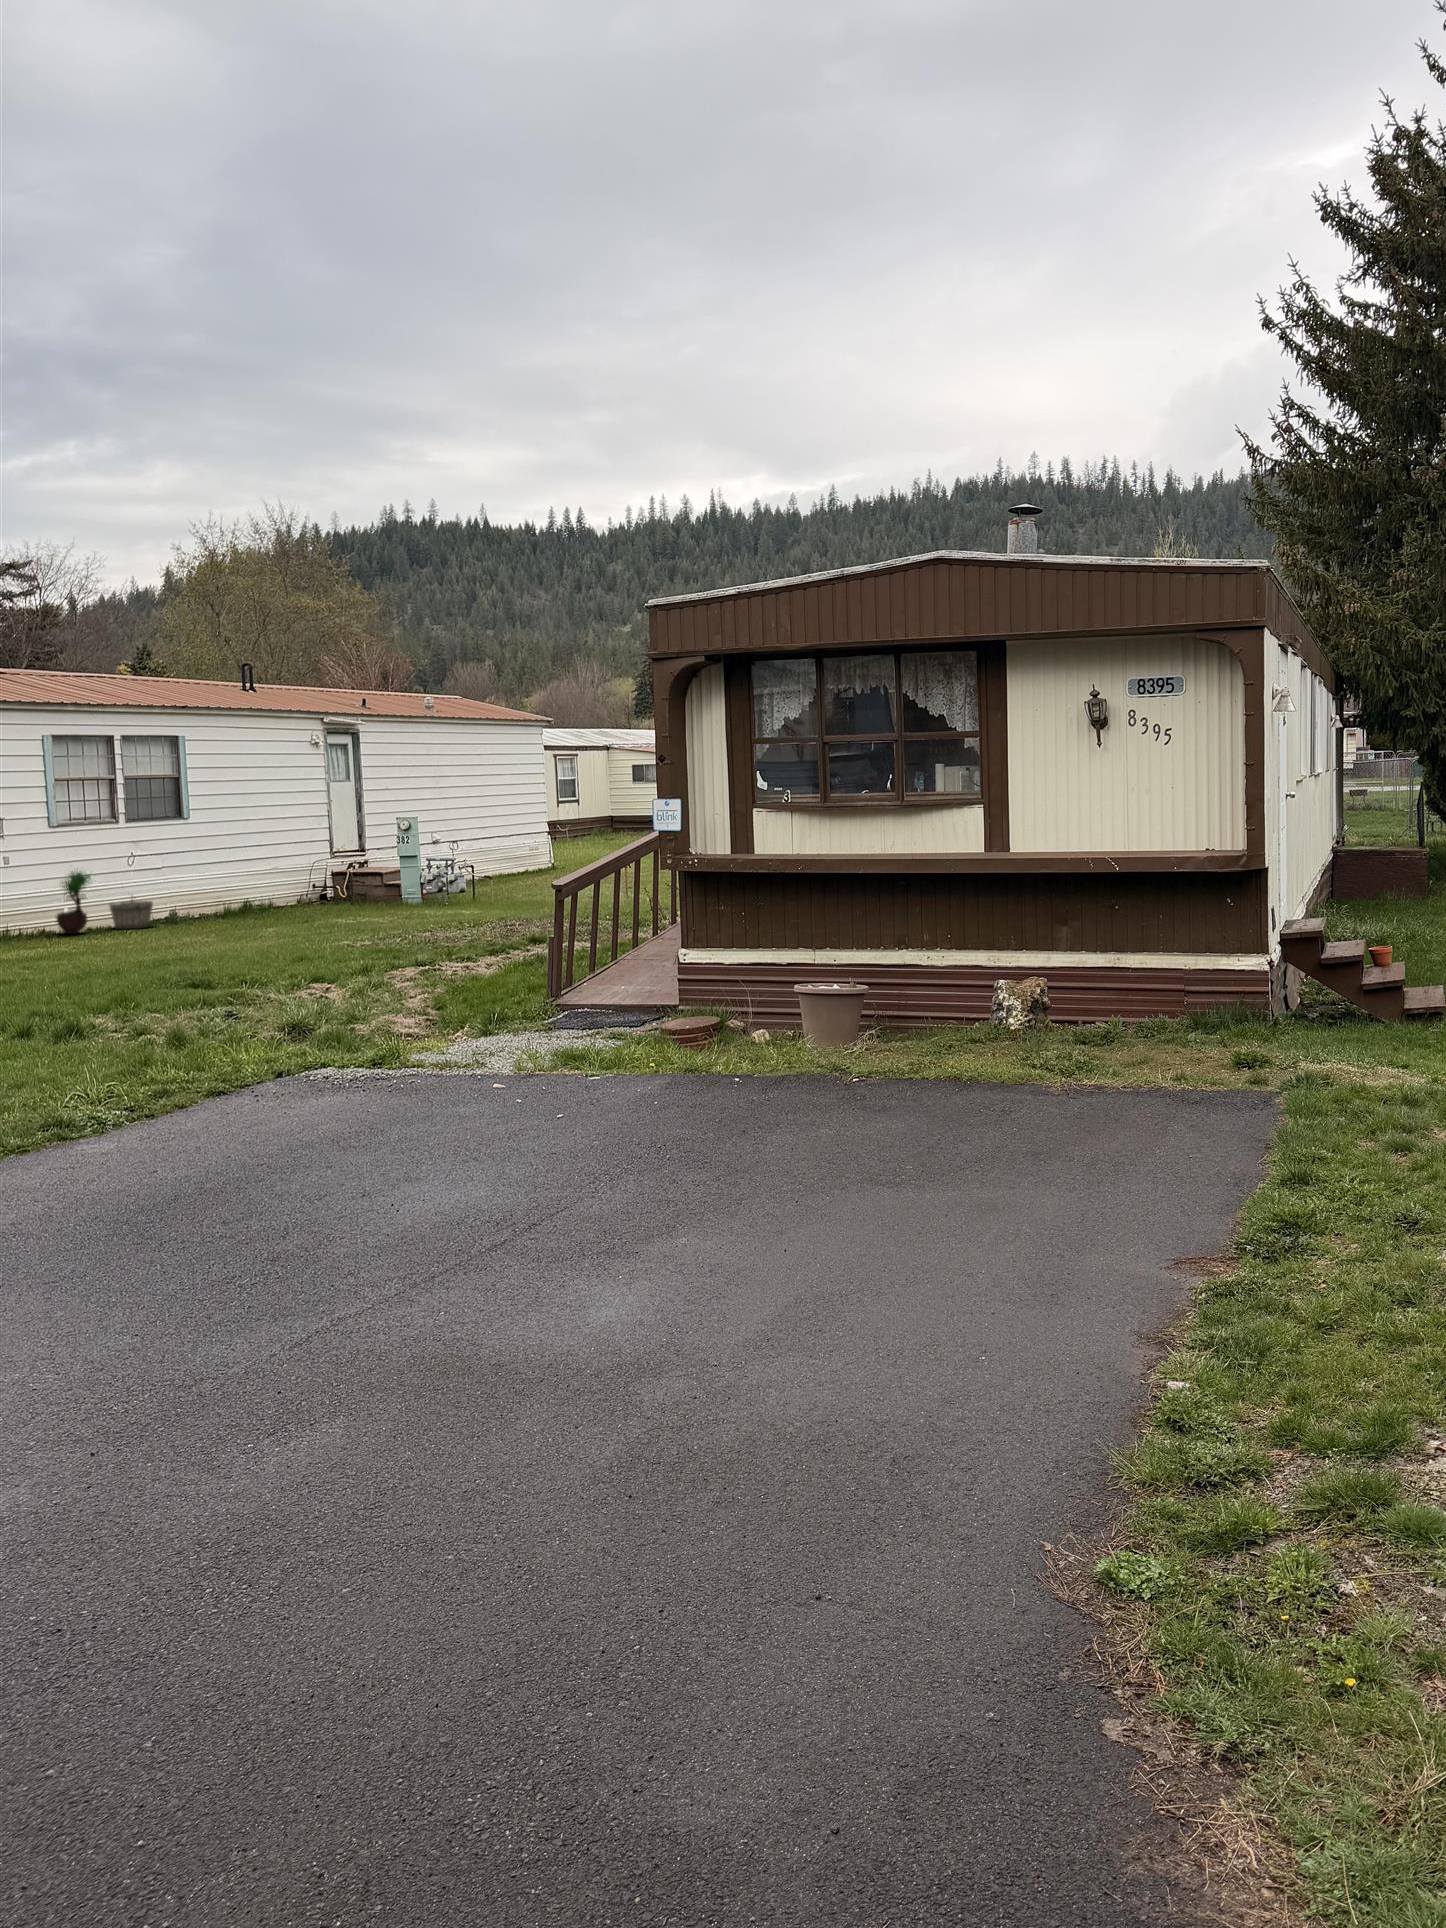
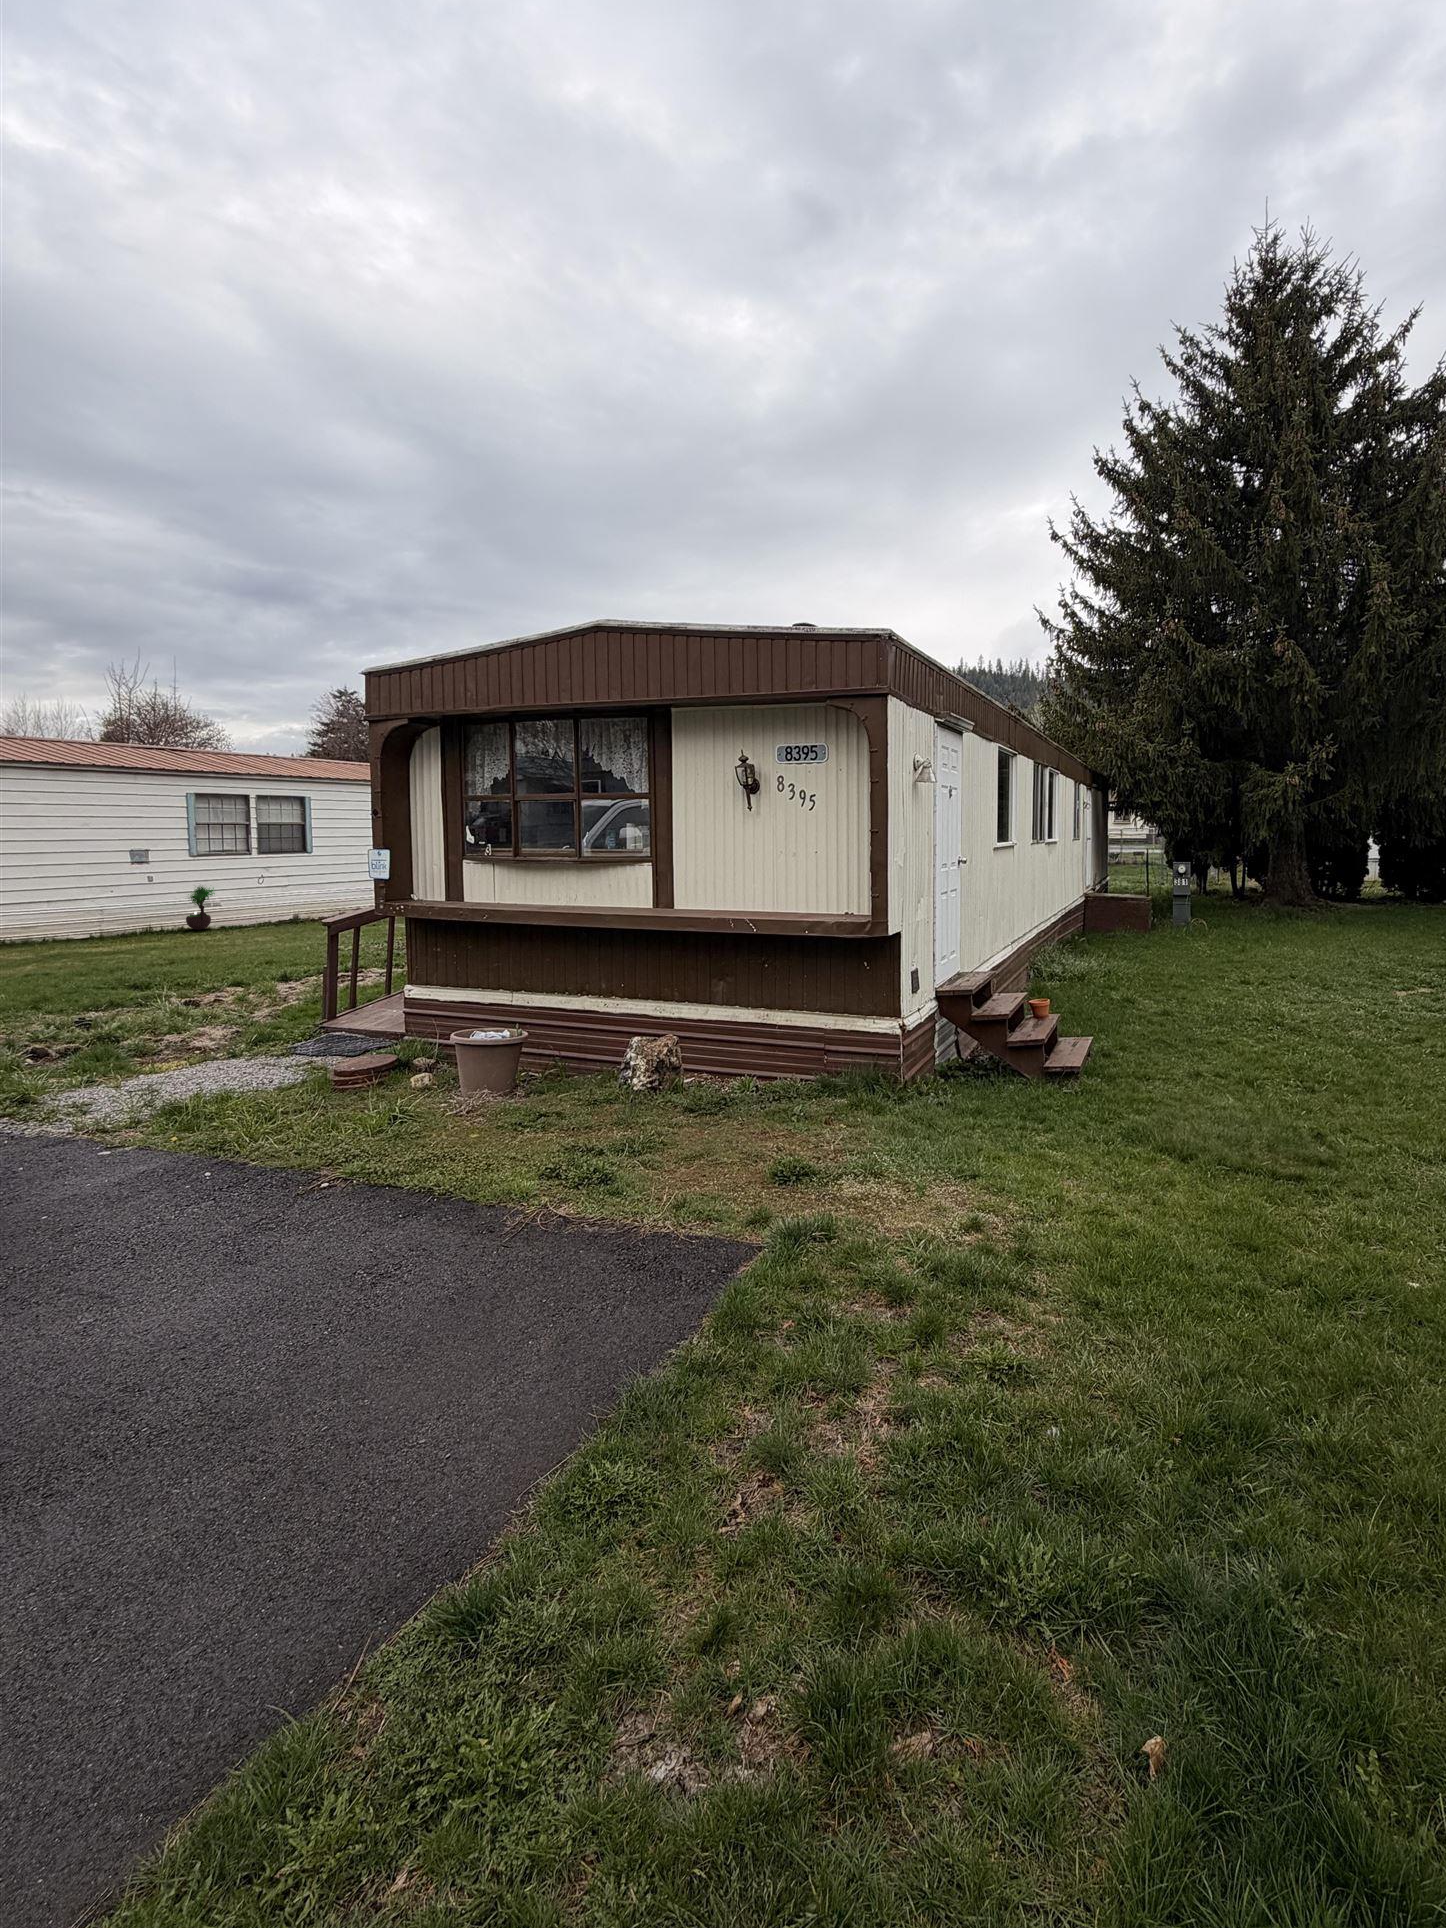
wooden bucket: present [109,900,153,929] -> none [236,902,269,926]

